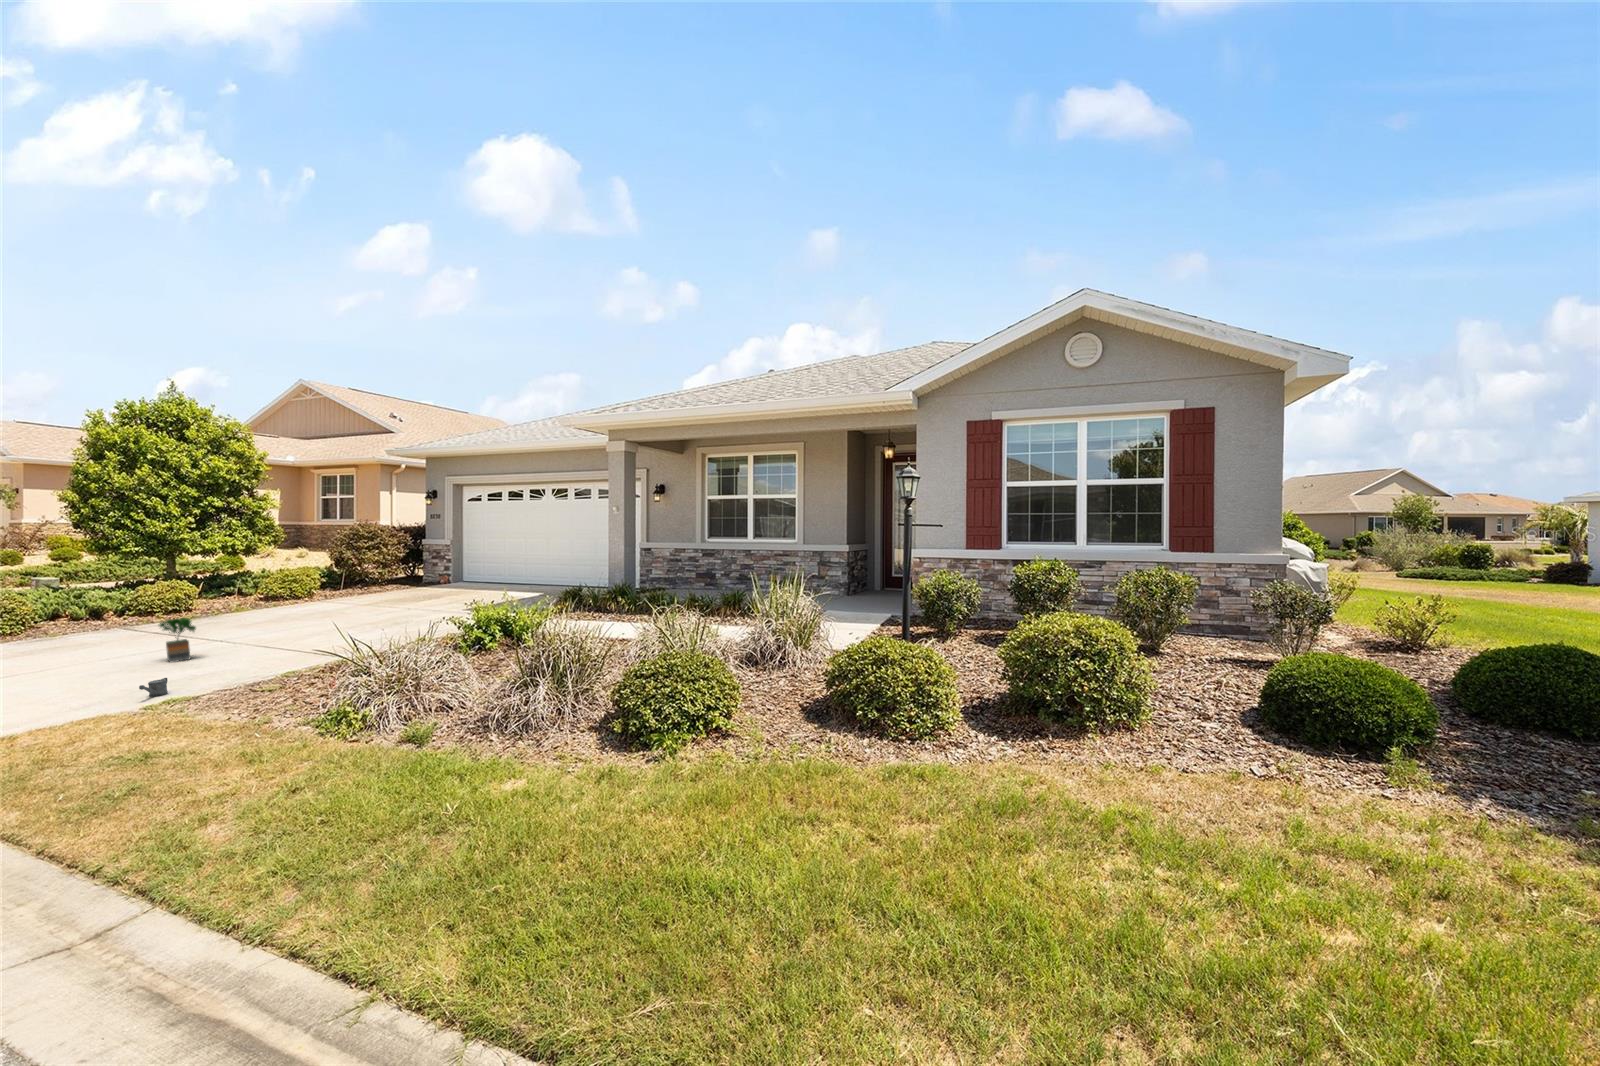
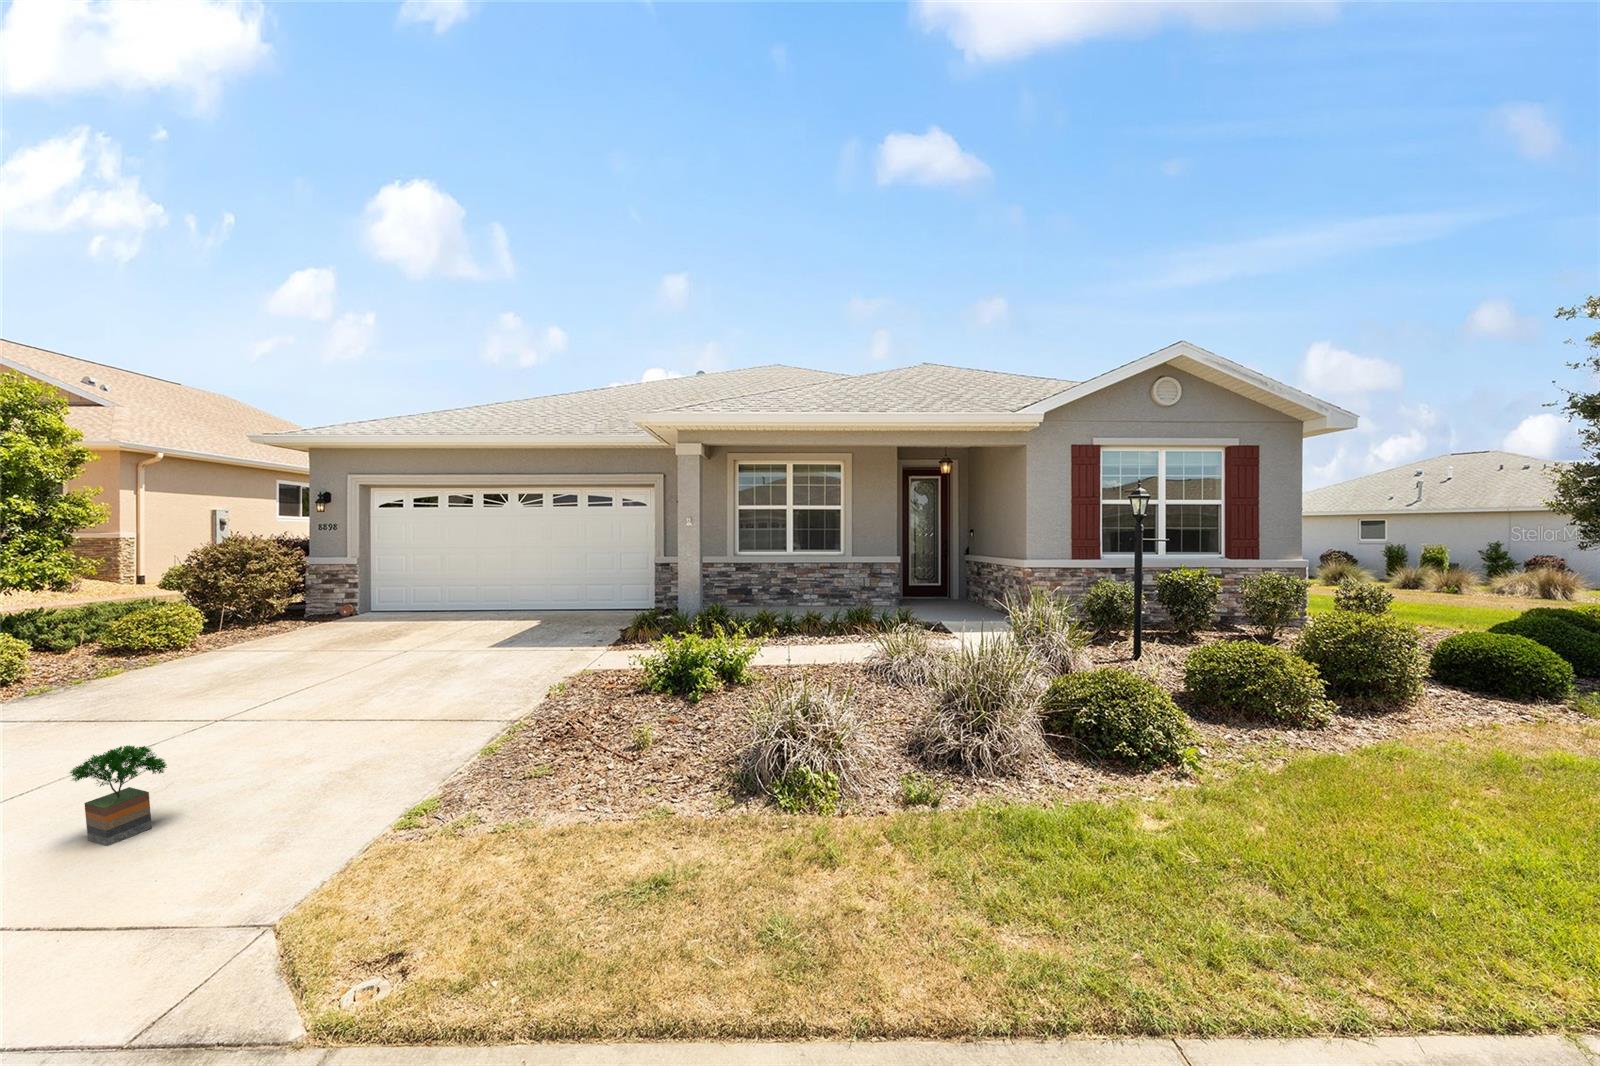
watering can: present [139,678,168,696] -> none [231,911,276,971]

